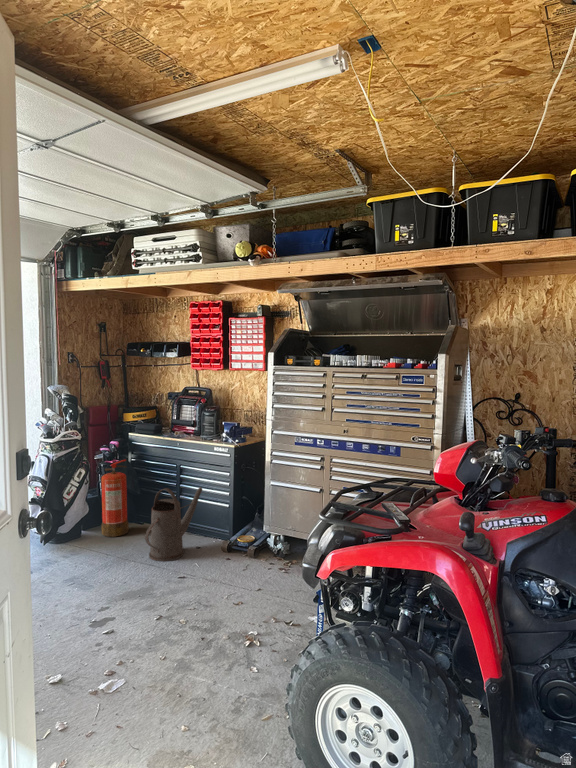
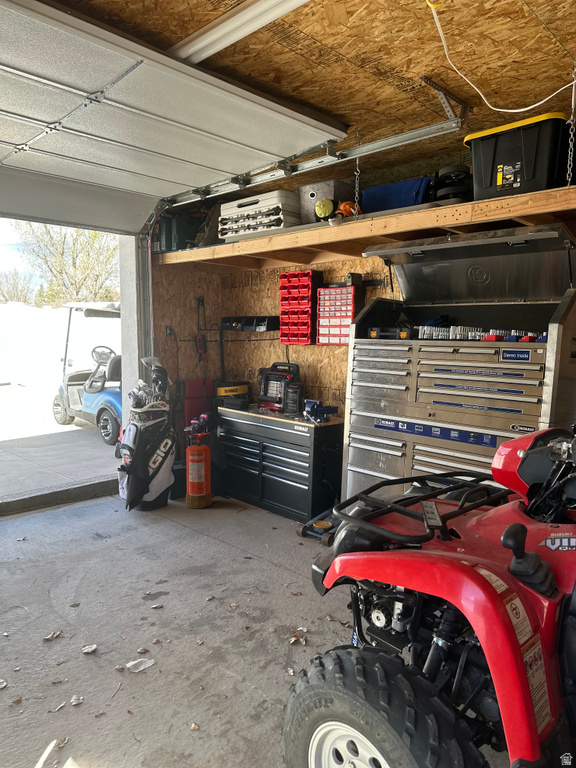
watering can: present [145,487,202,561] -> none [216,464,282,539]

